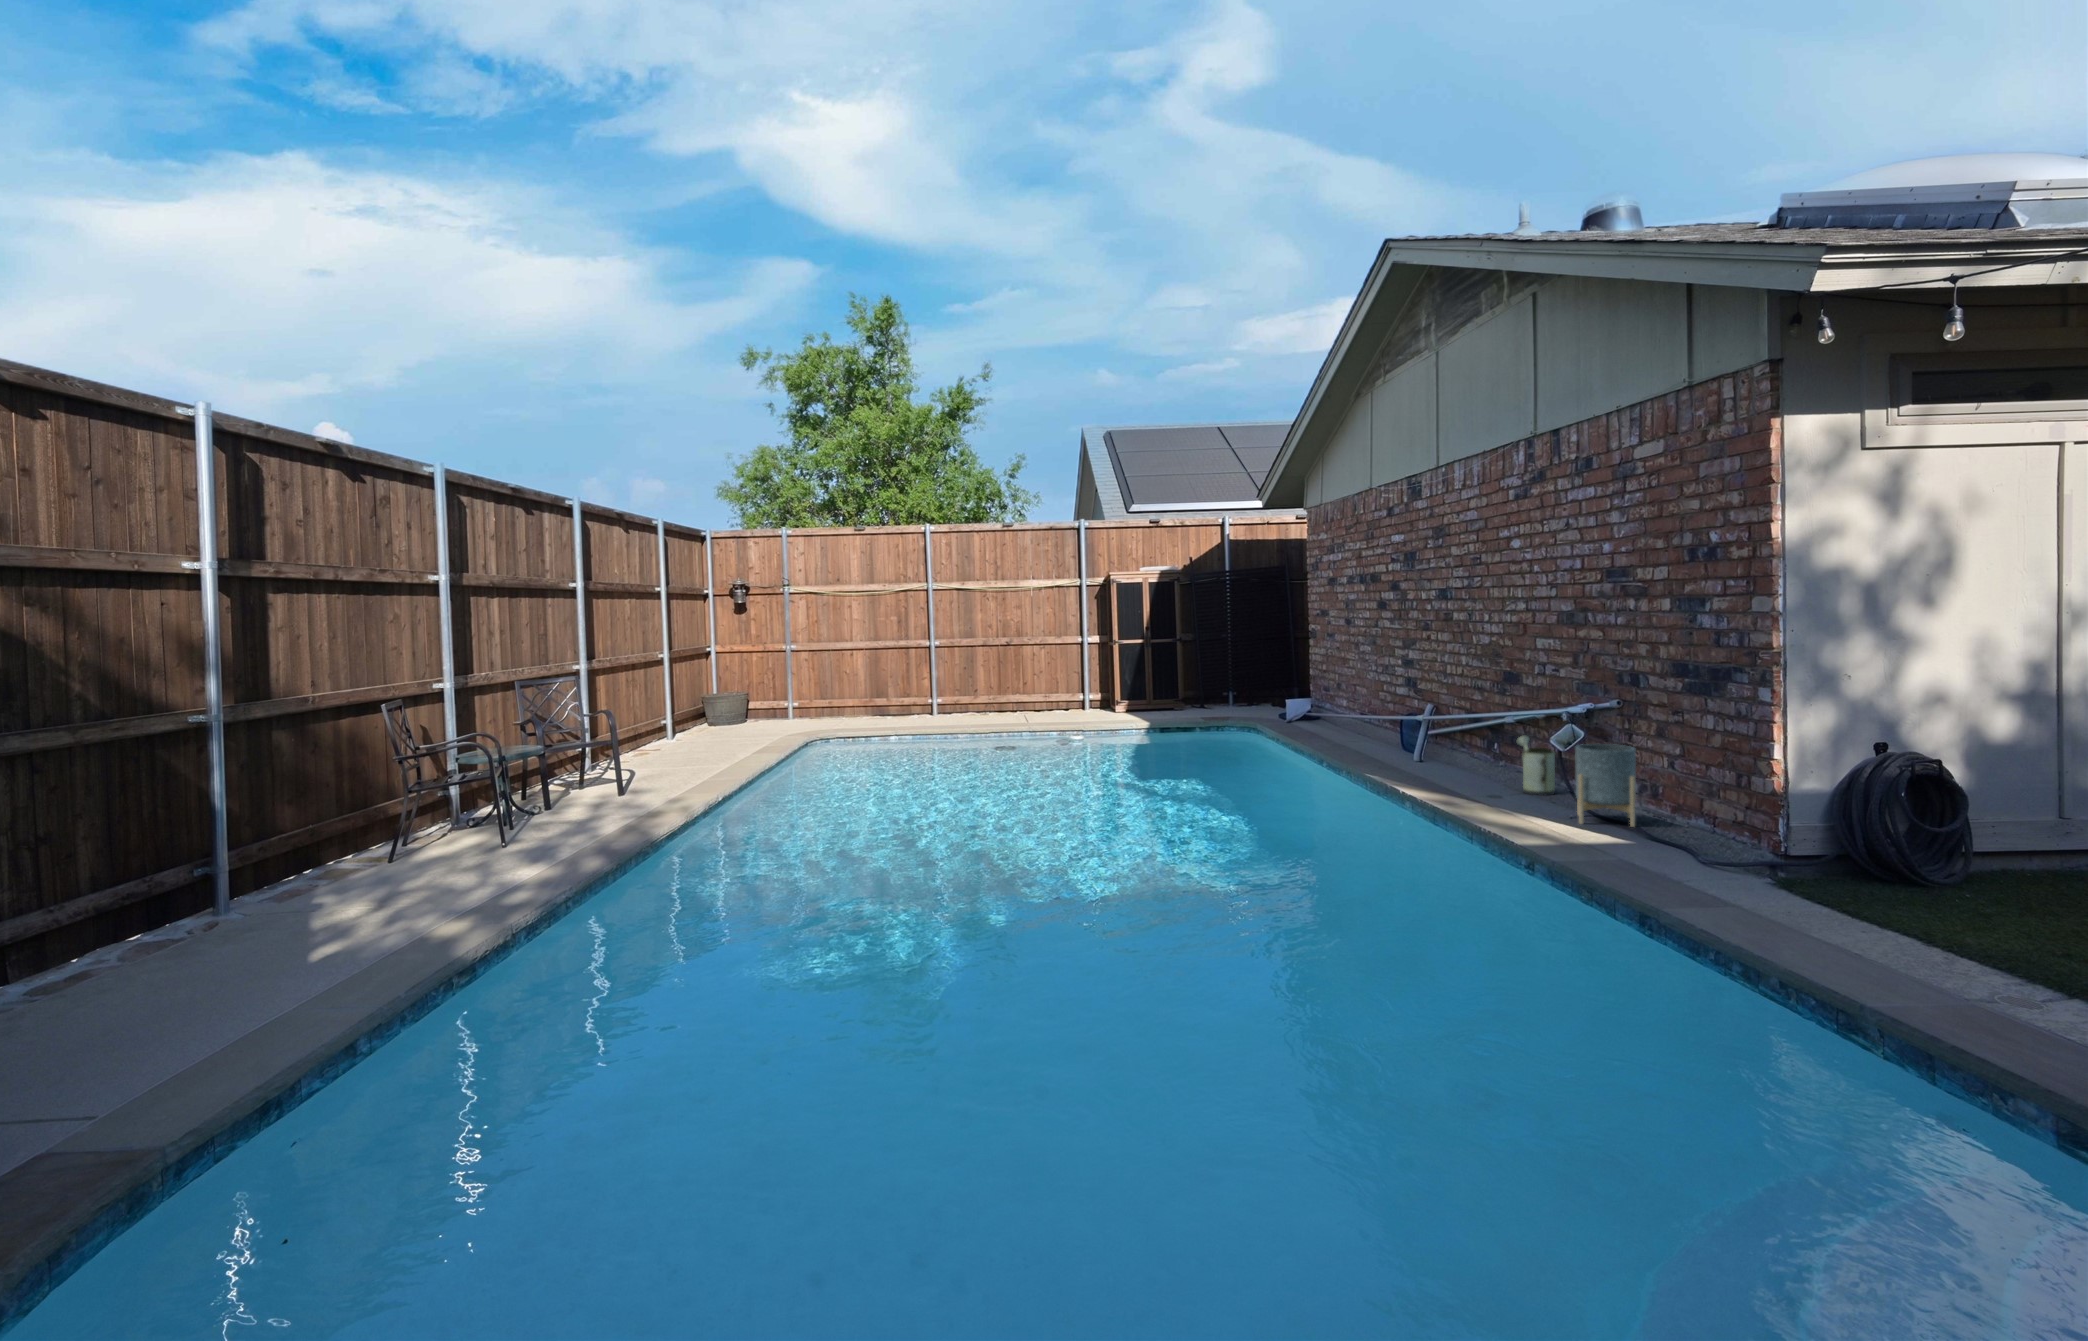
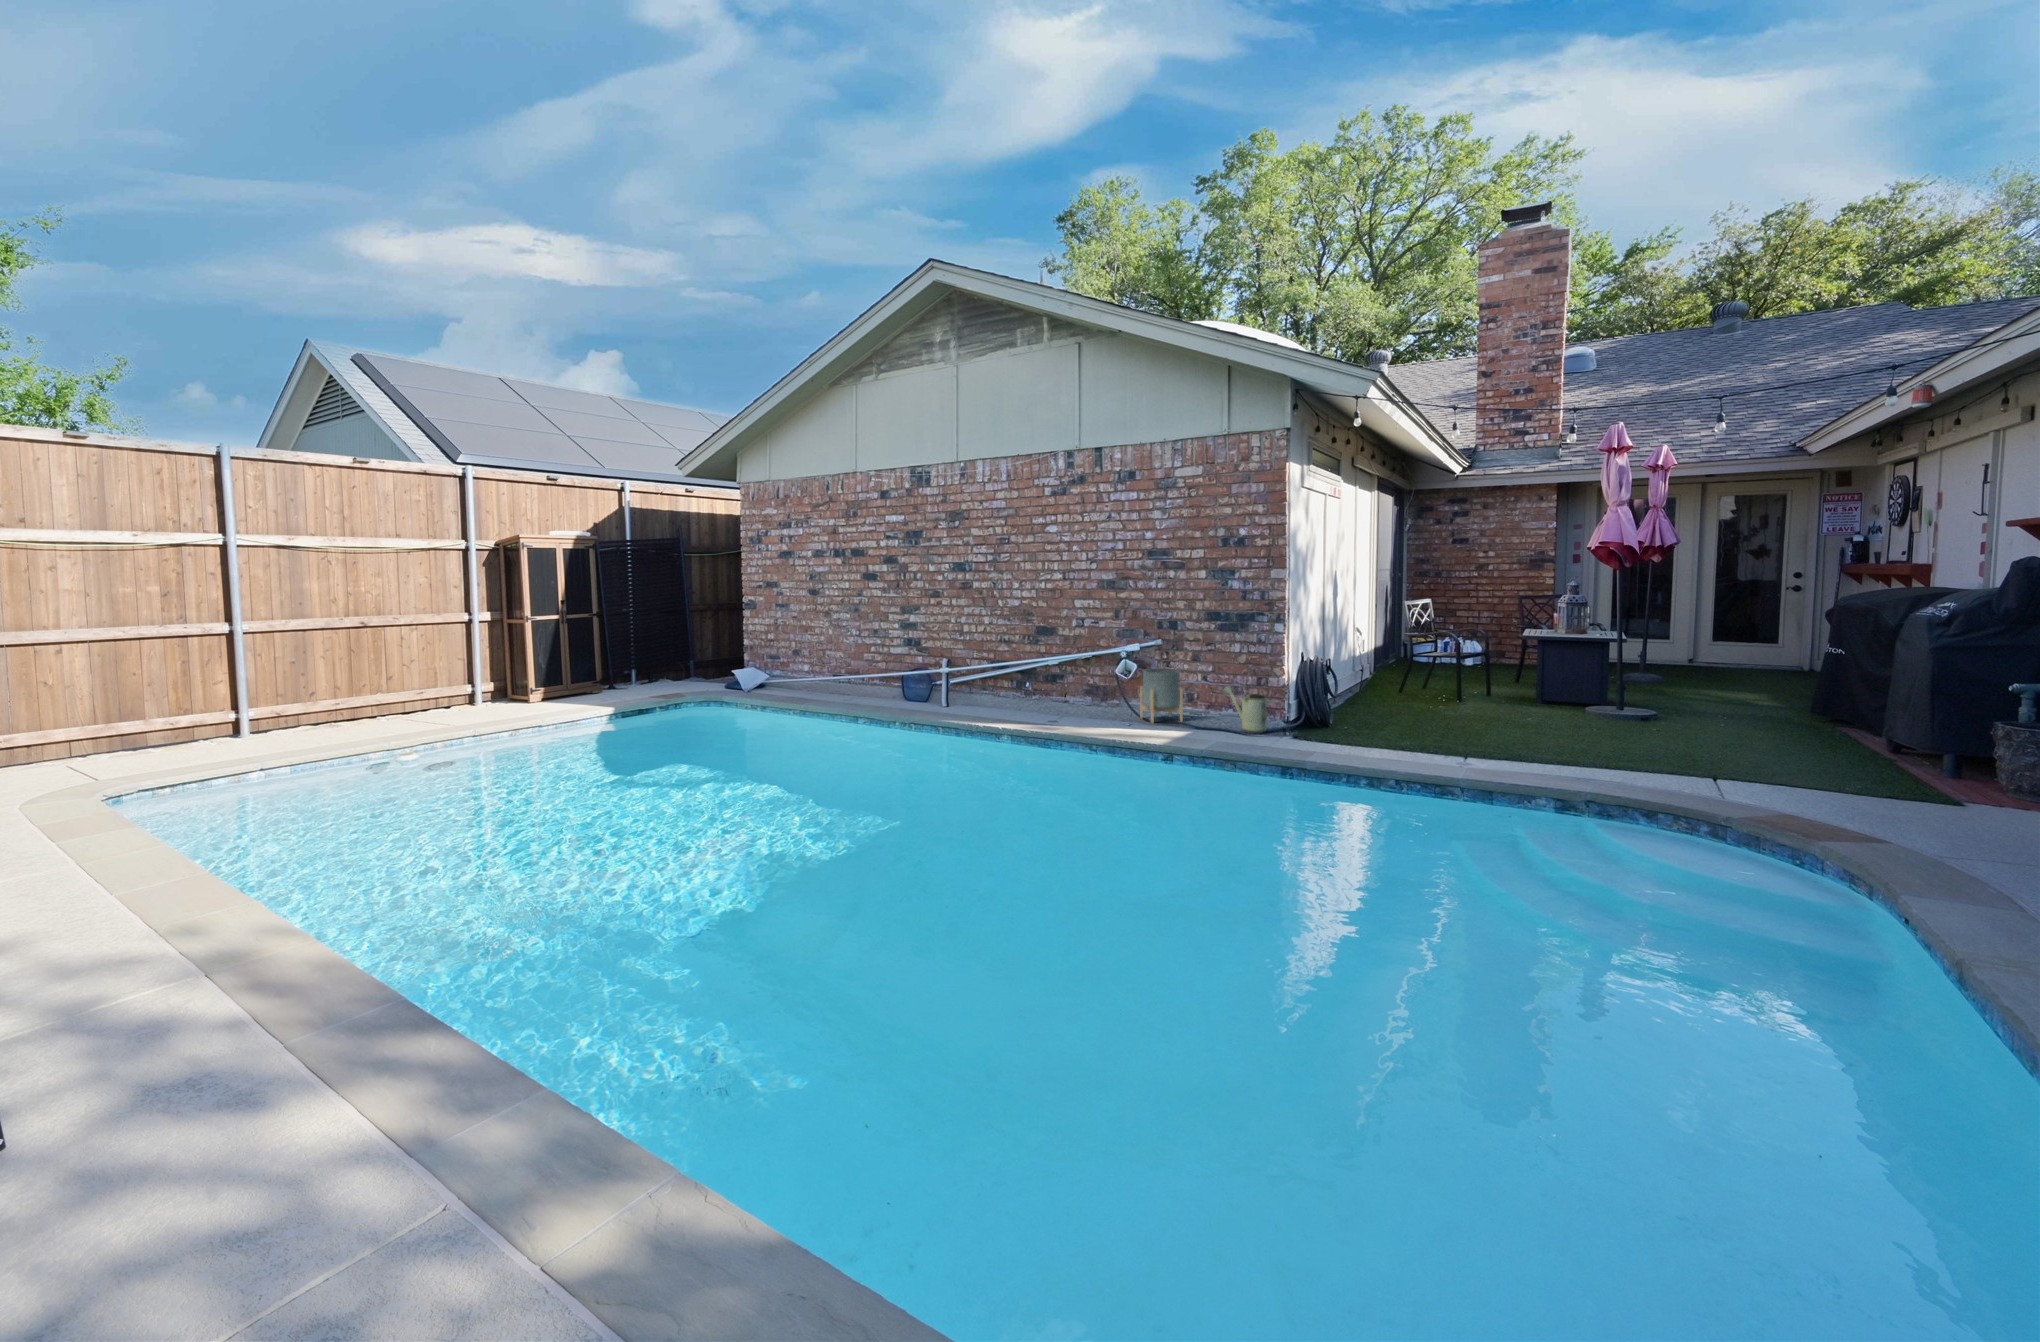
watering can: present [1516,735,1555,795] -> present [1222,685,1268,734]

